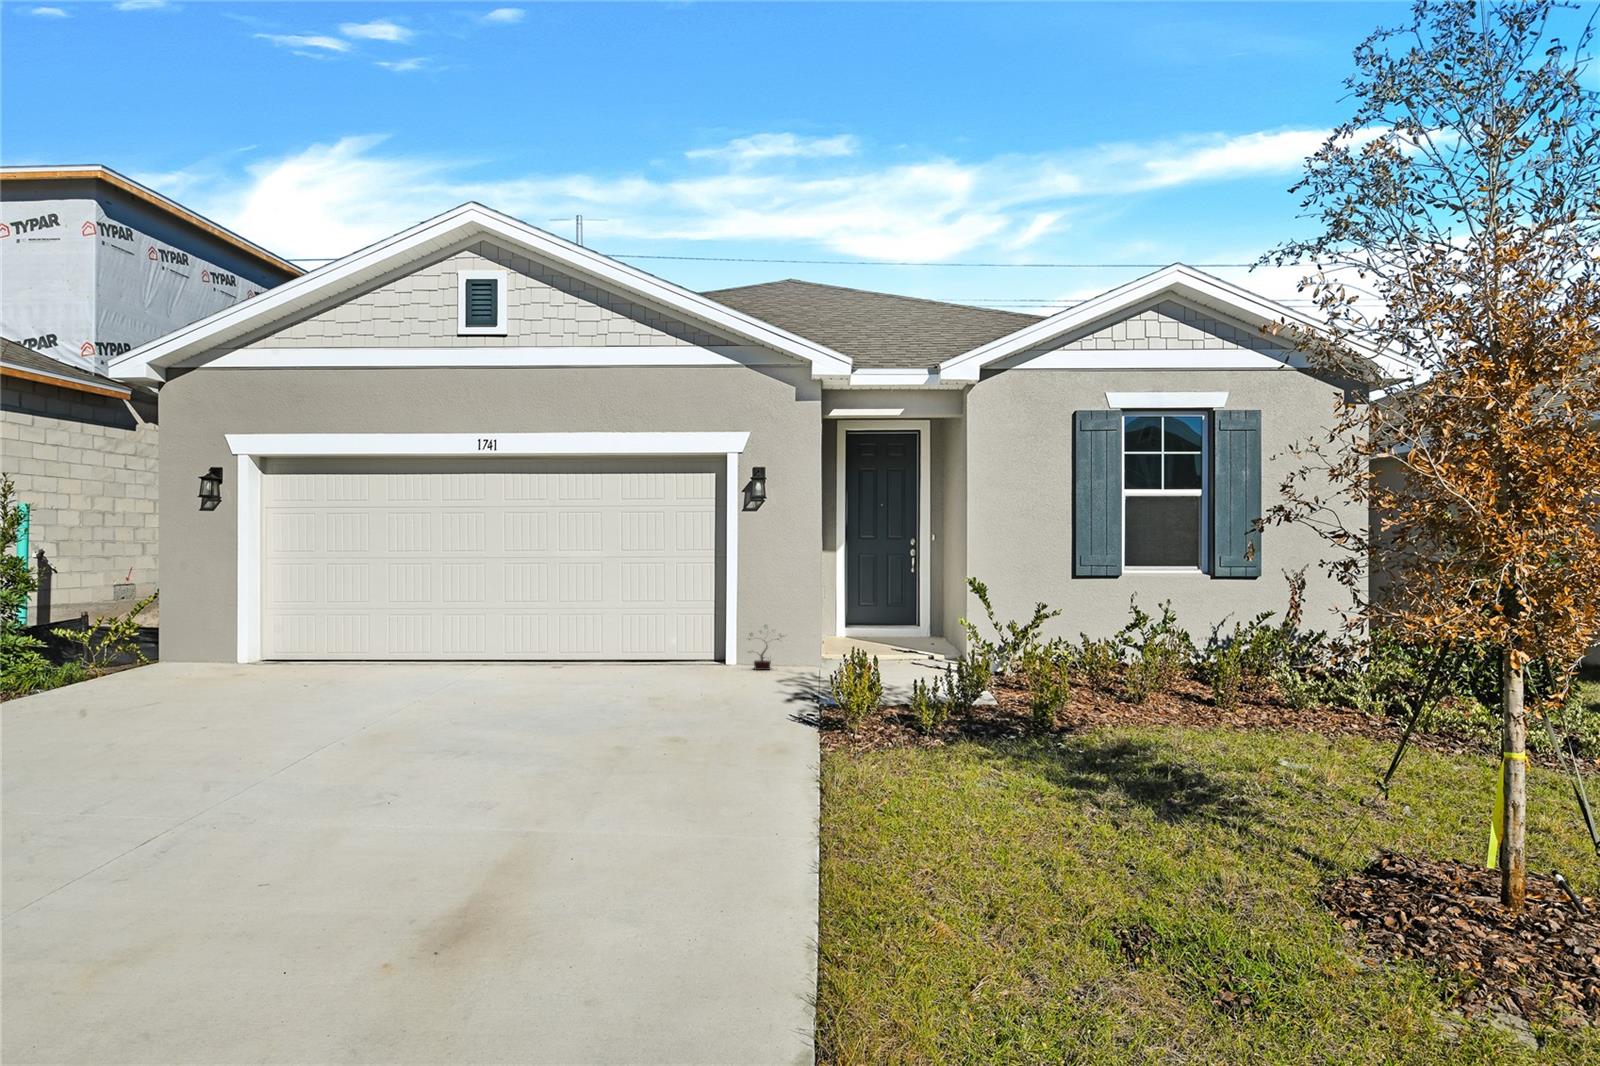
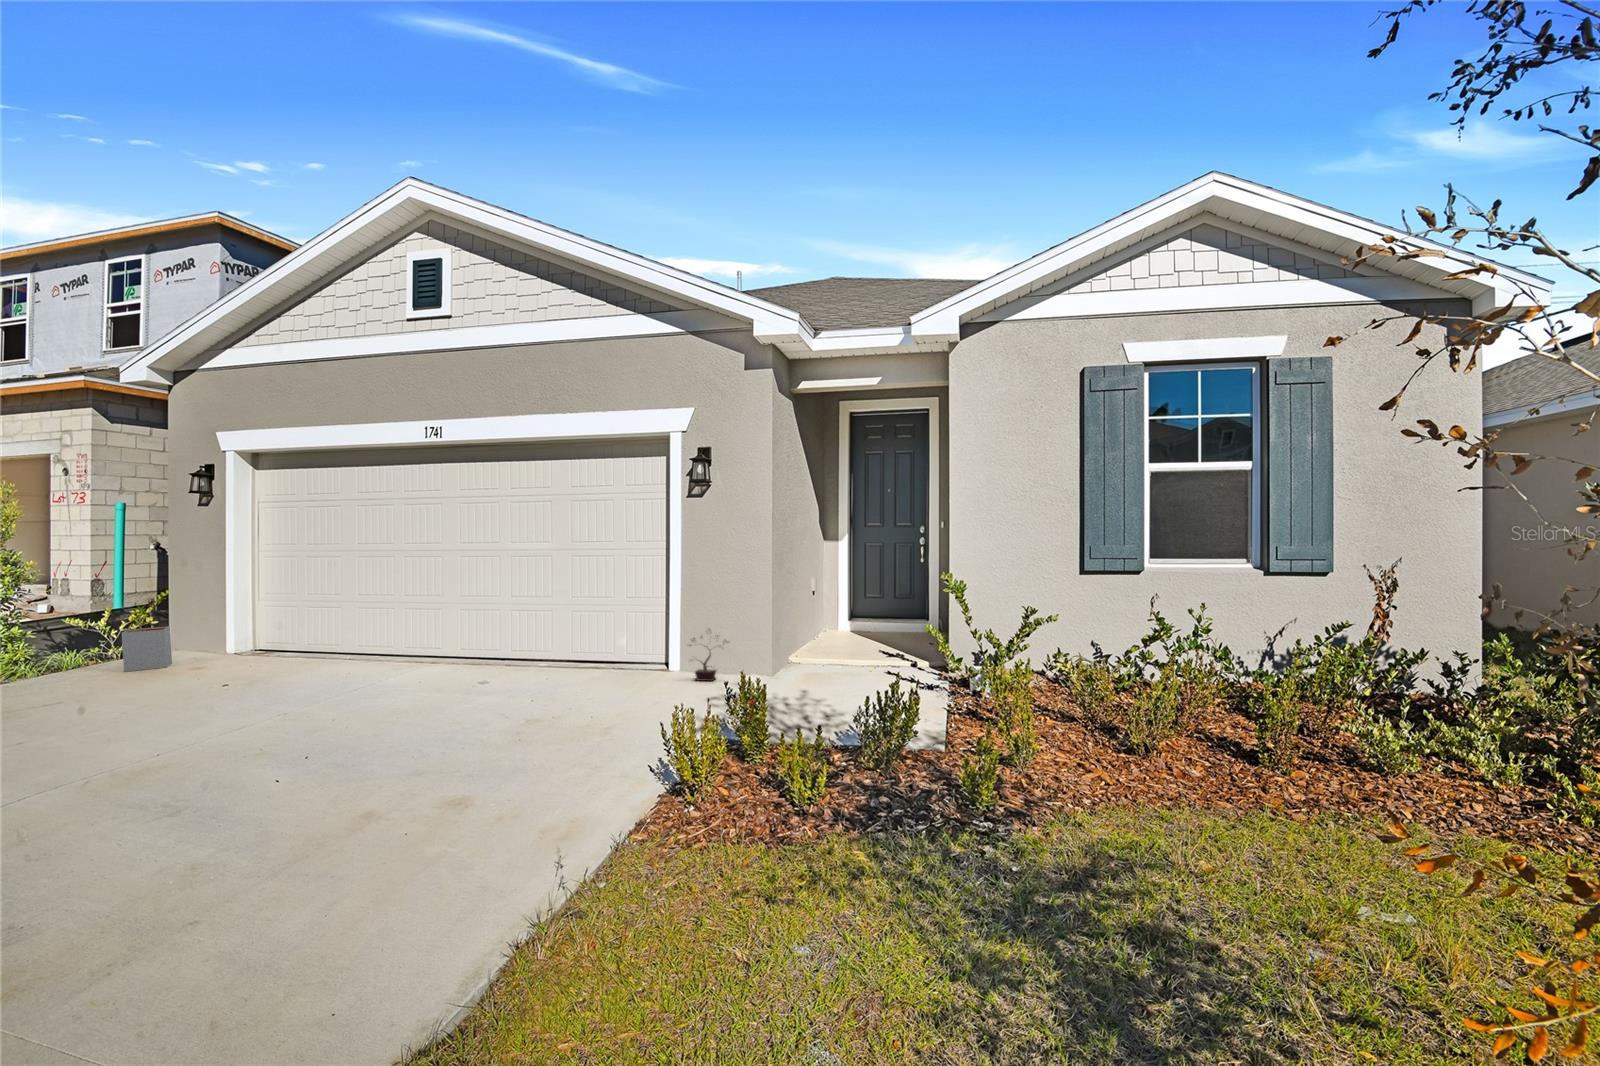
storage bin: none [162,620,205,673] -> present [122,618,172,672]

